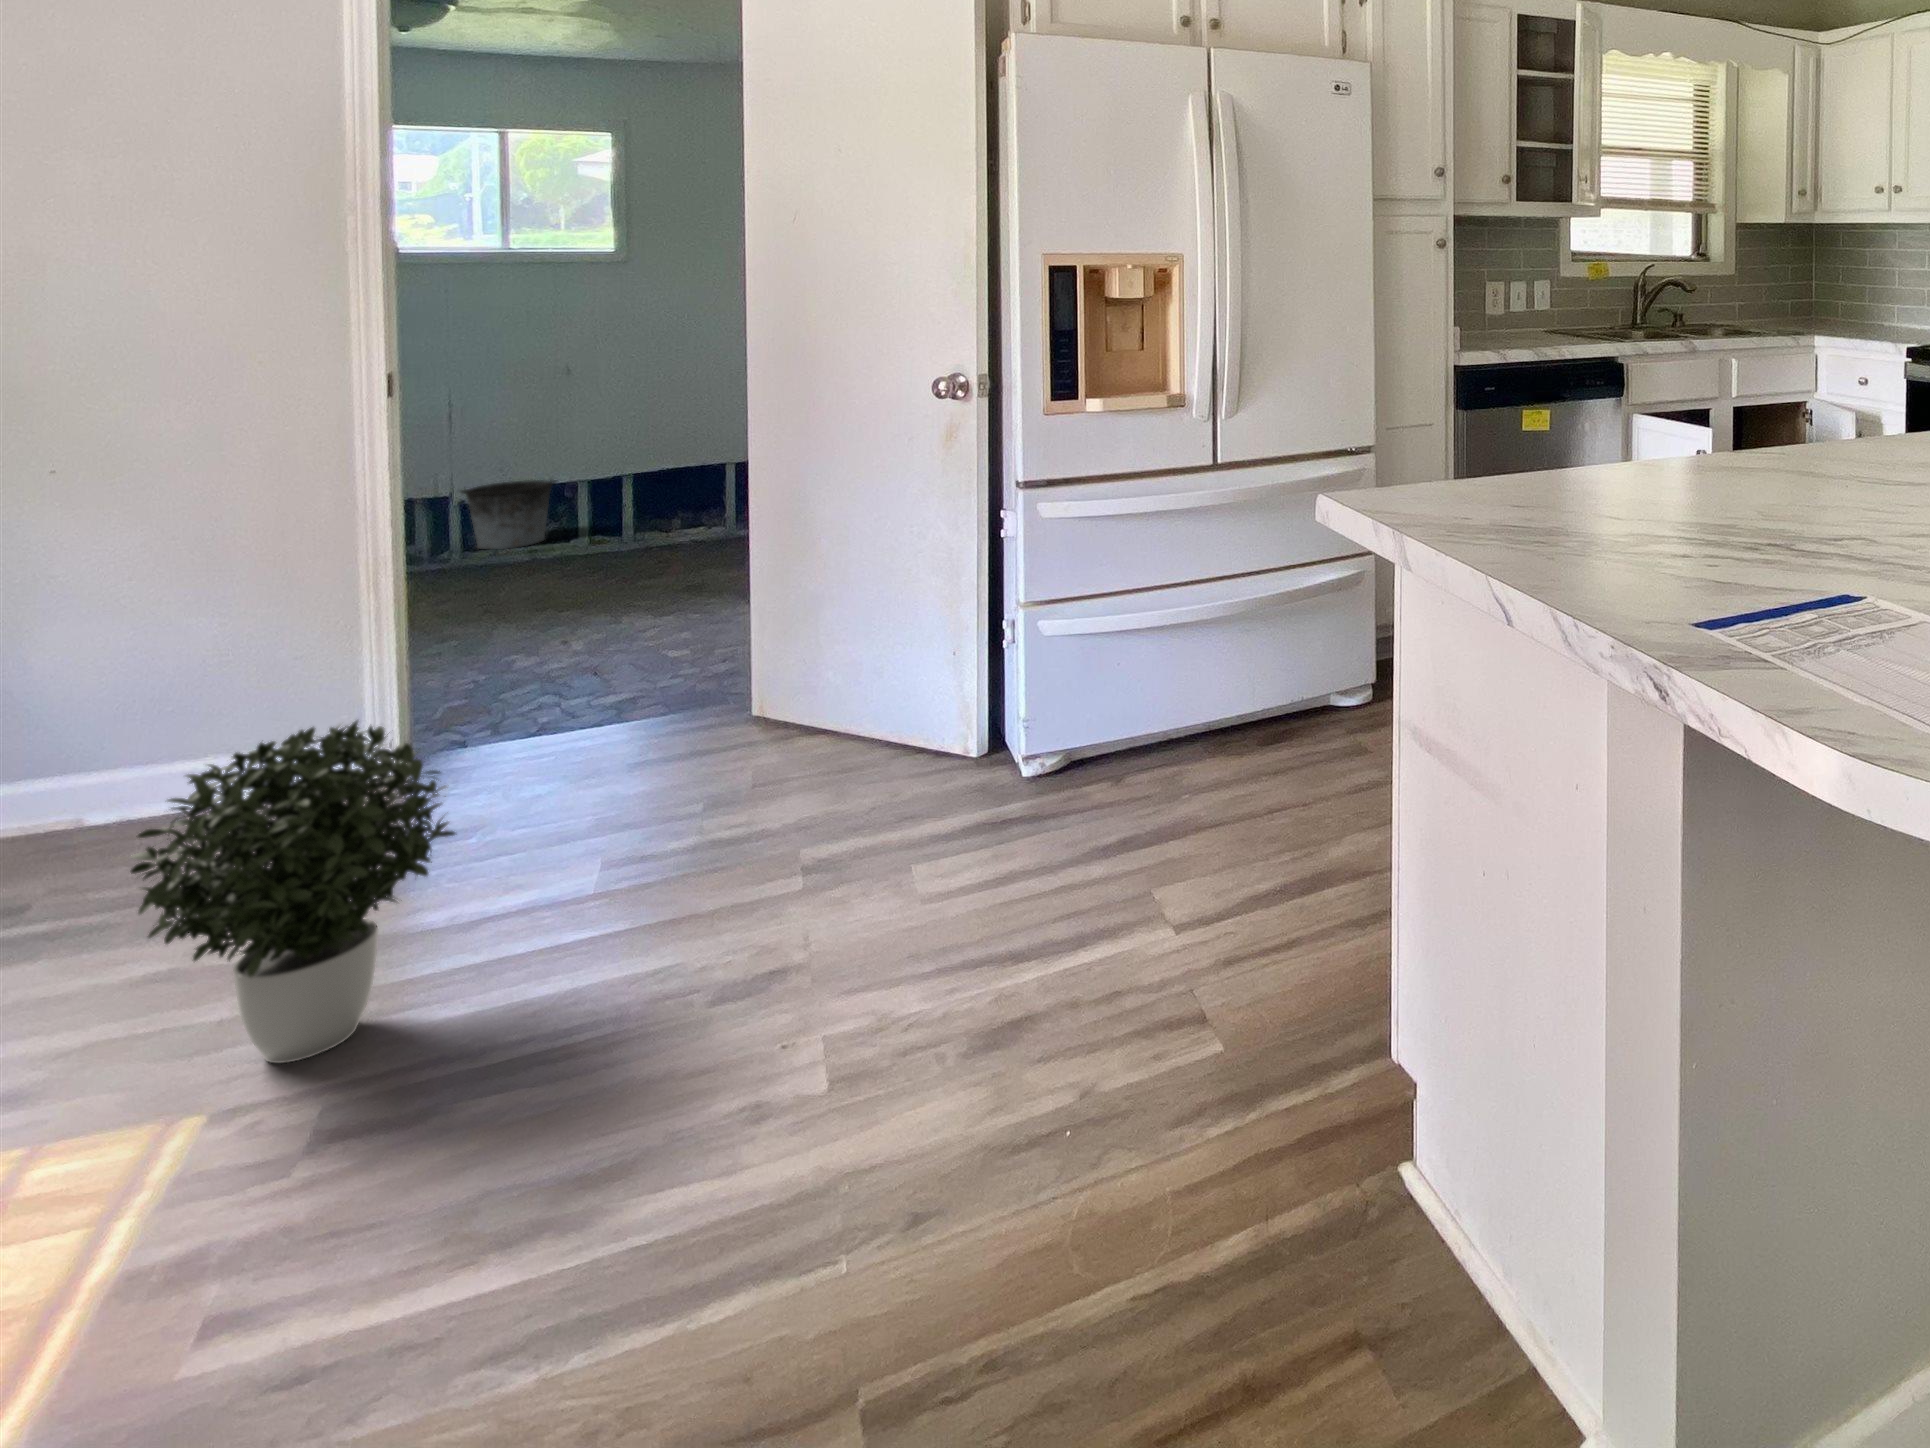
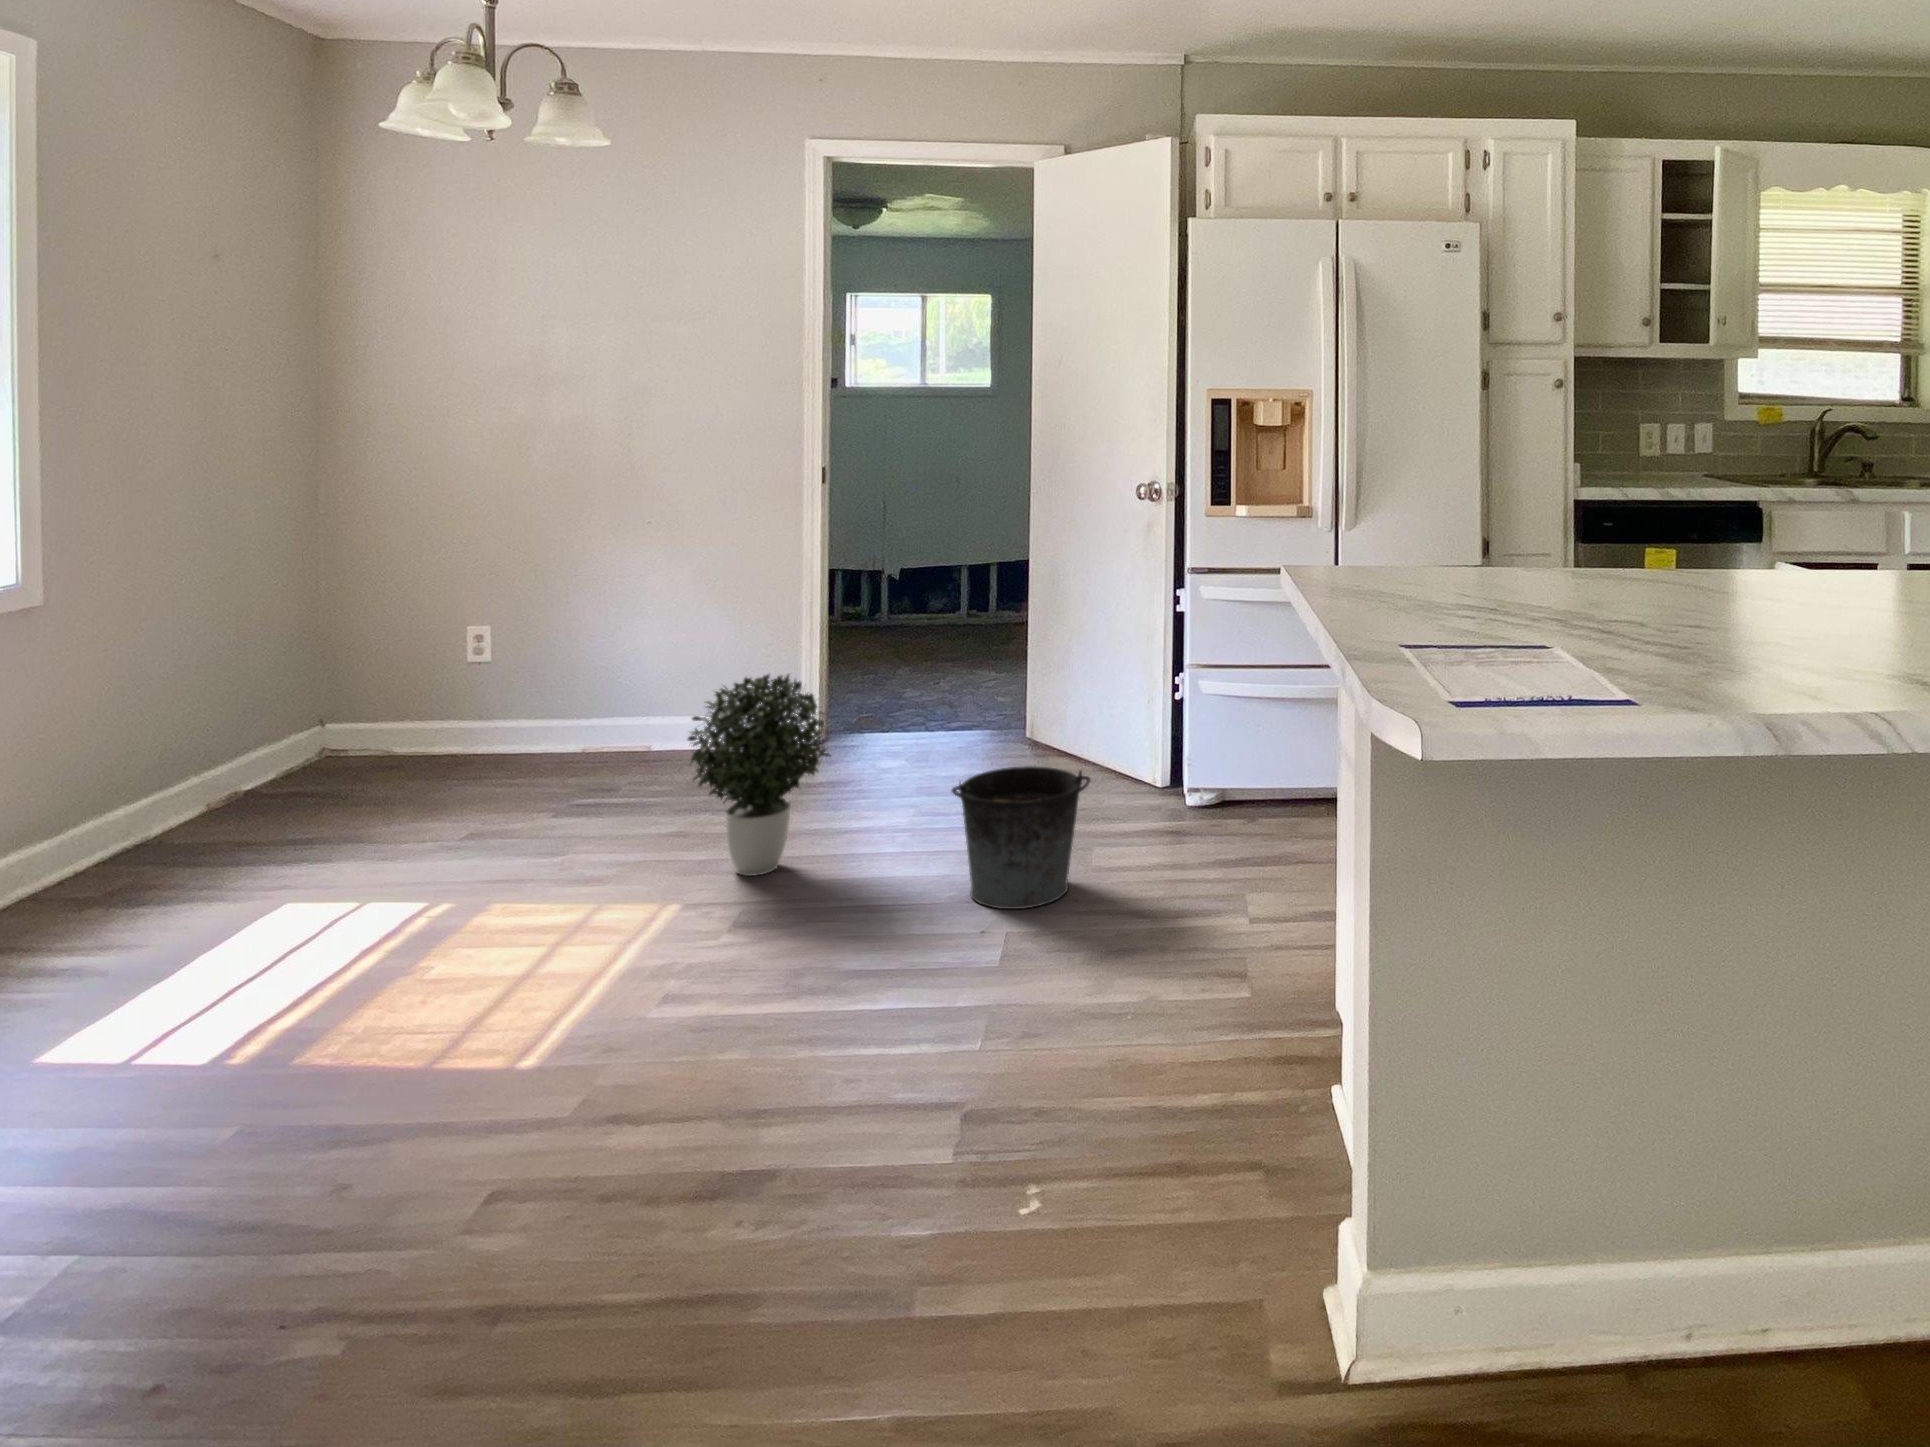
bucket: present [461,480,557,549] -> present [952,766,1090,909]

